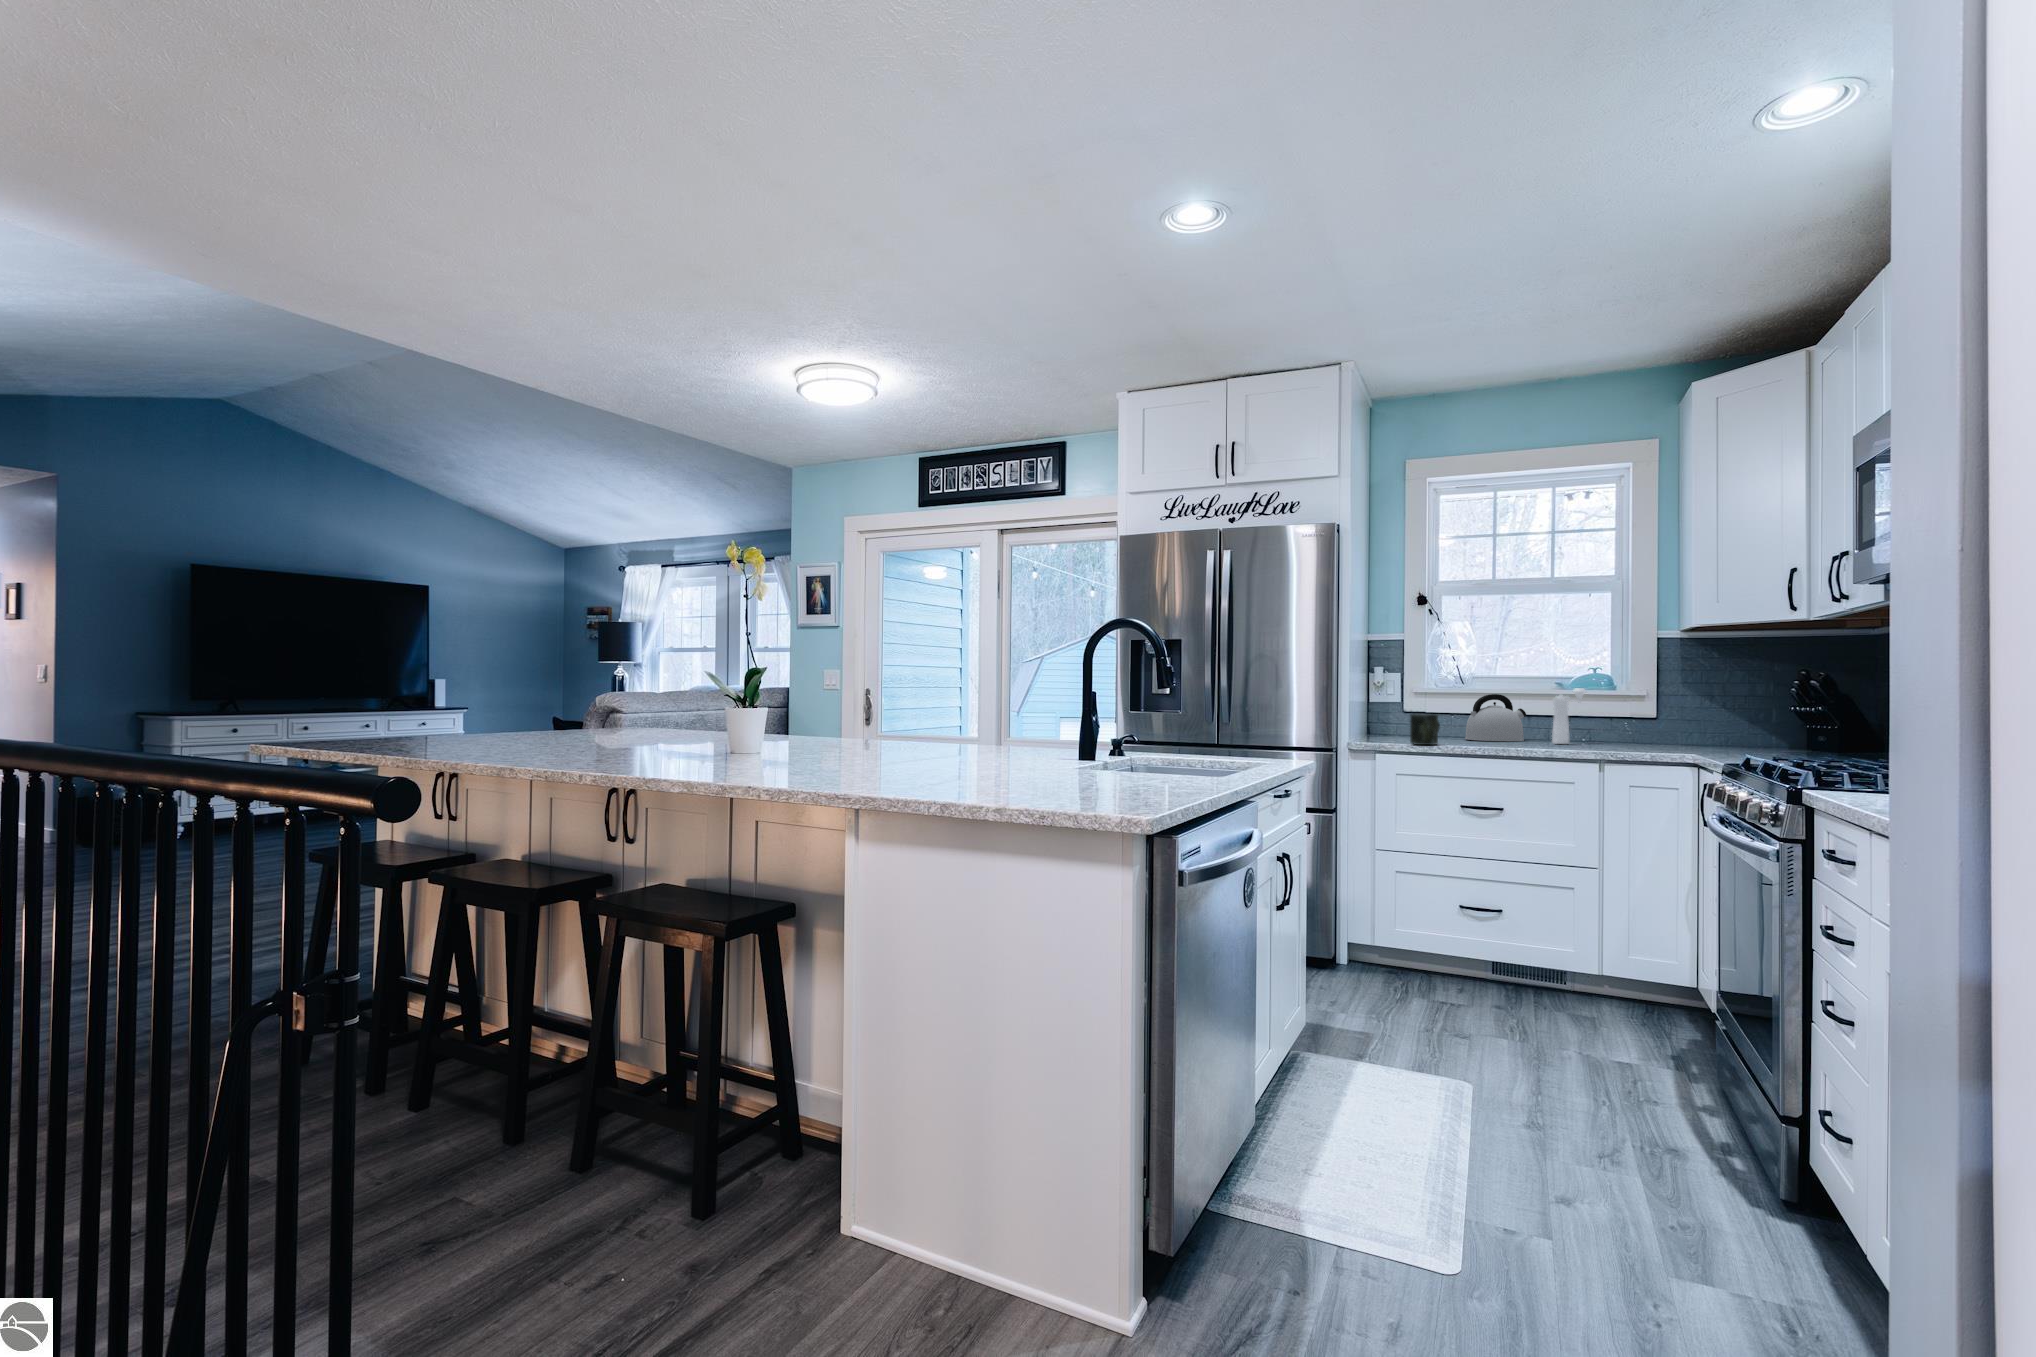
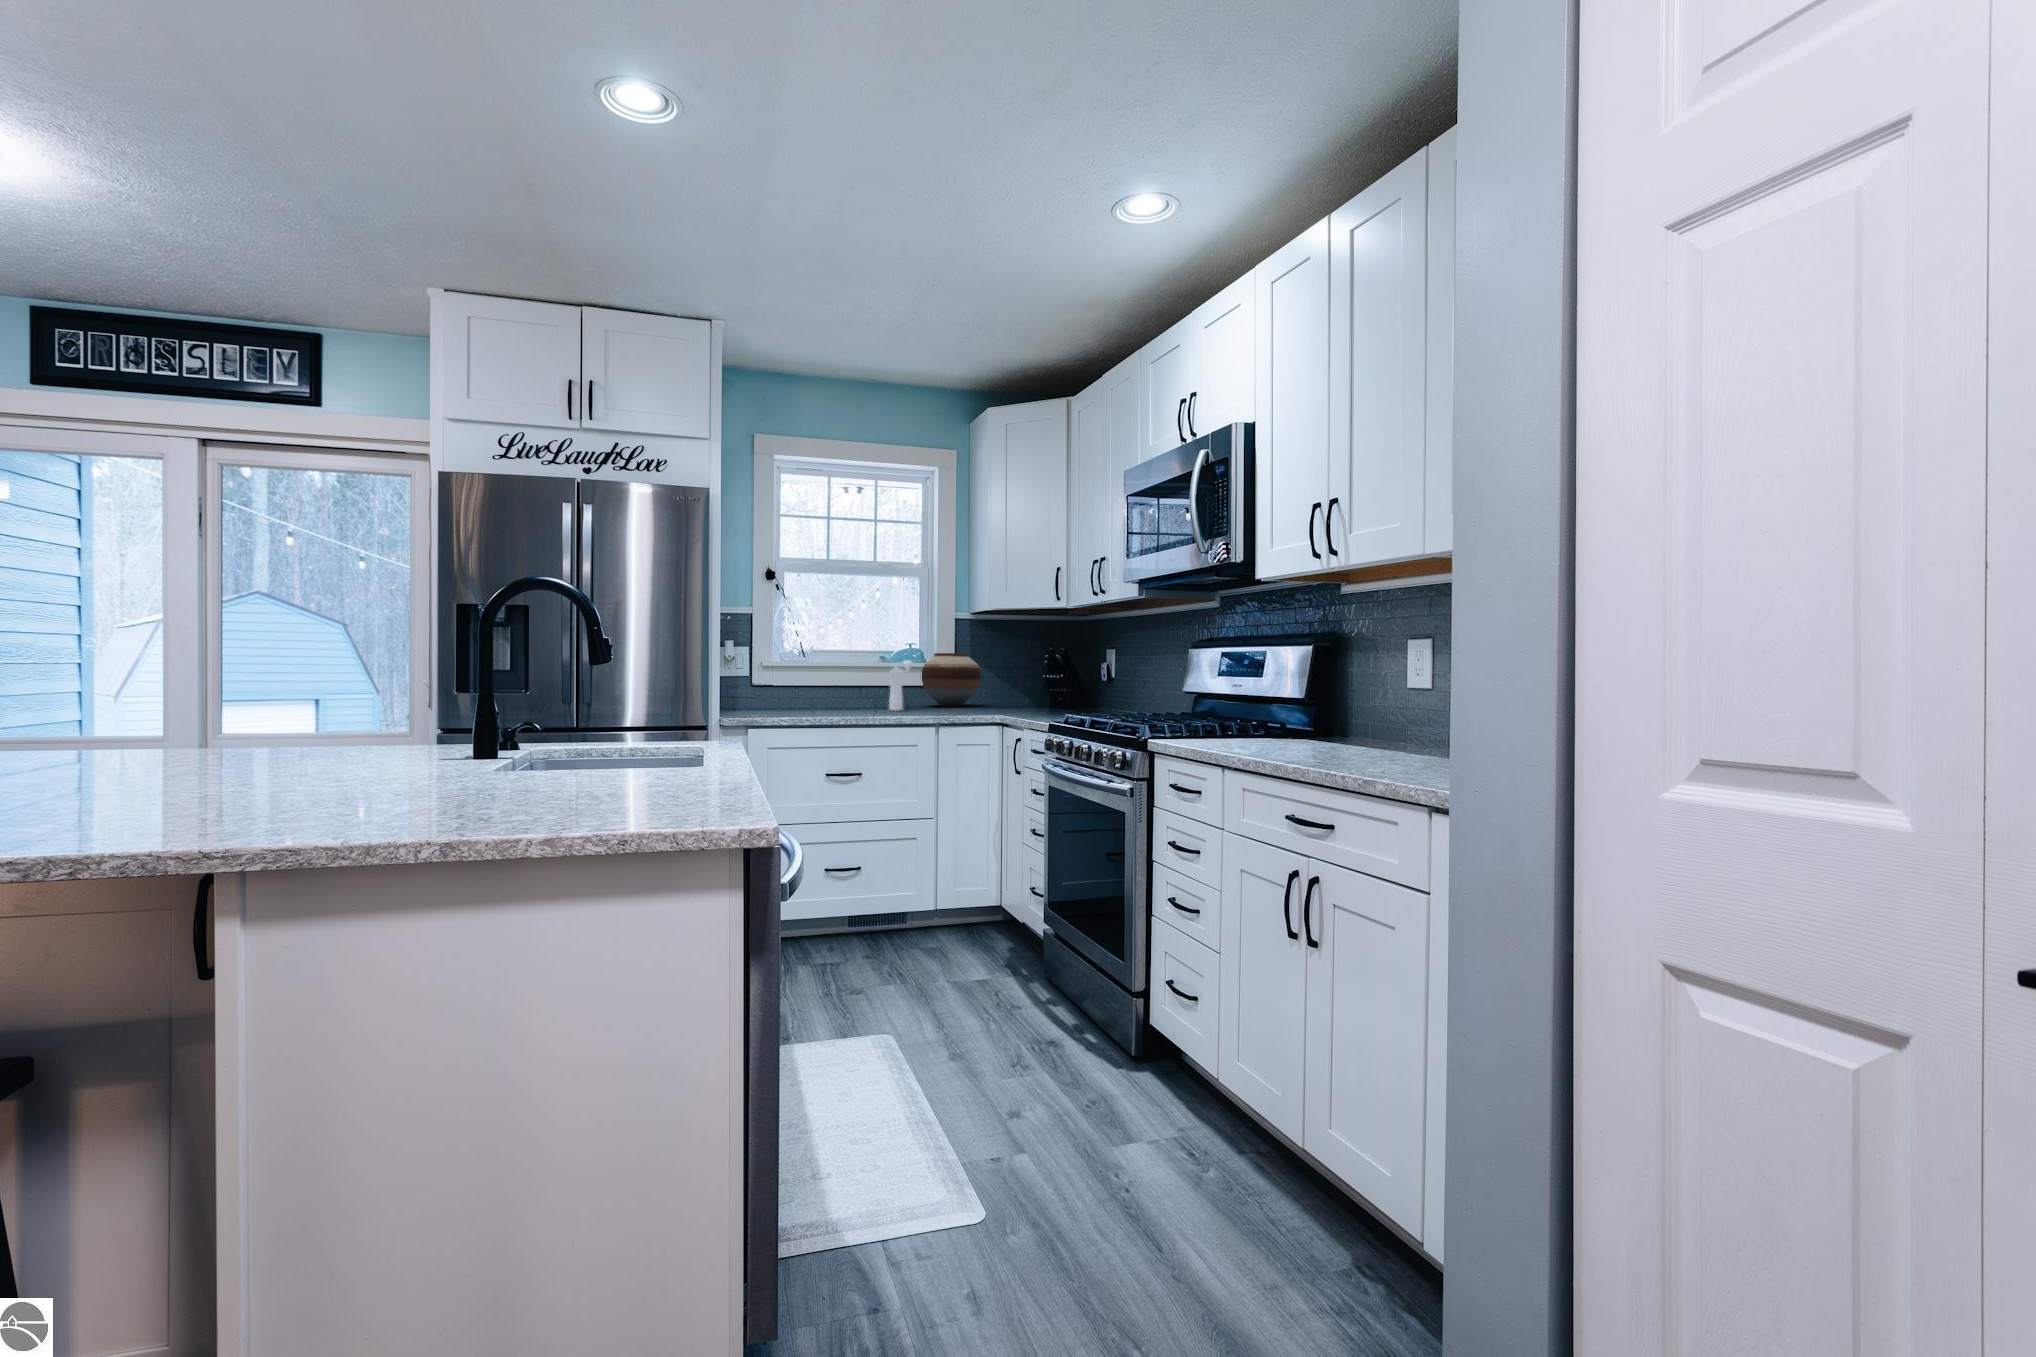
vase: none [1605,680,1690,742] -> present [922,653,982,706]
kettle: present [1465,694,1526,741] -> none [810,666,860,710]
mug: present [1410,714,1440,745] -> none [773,686,801,717]

